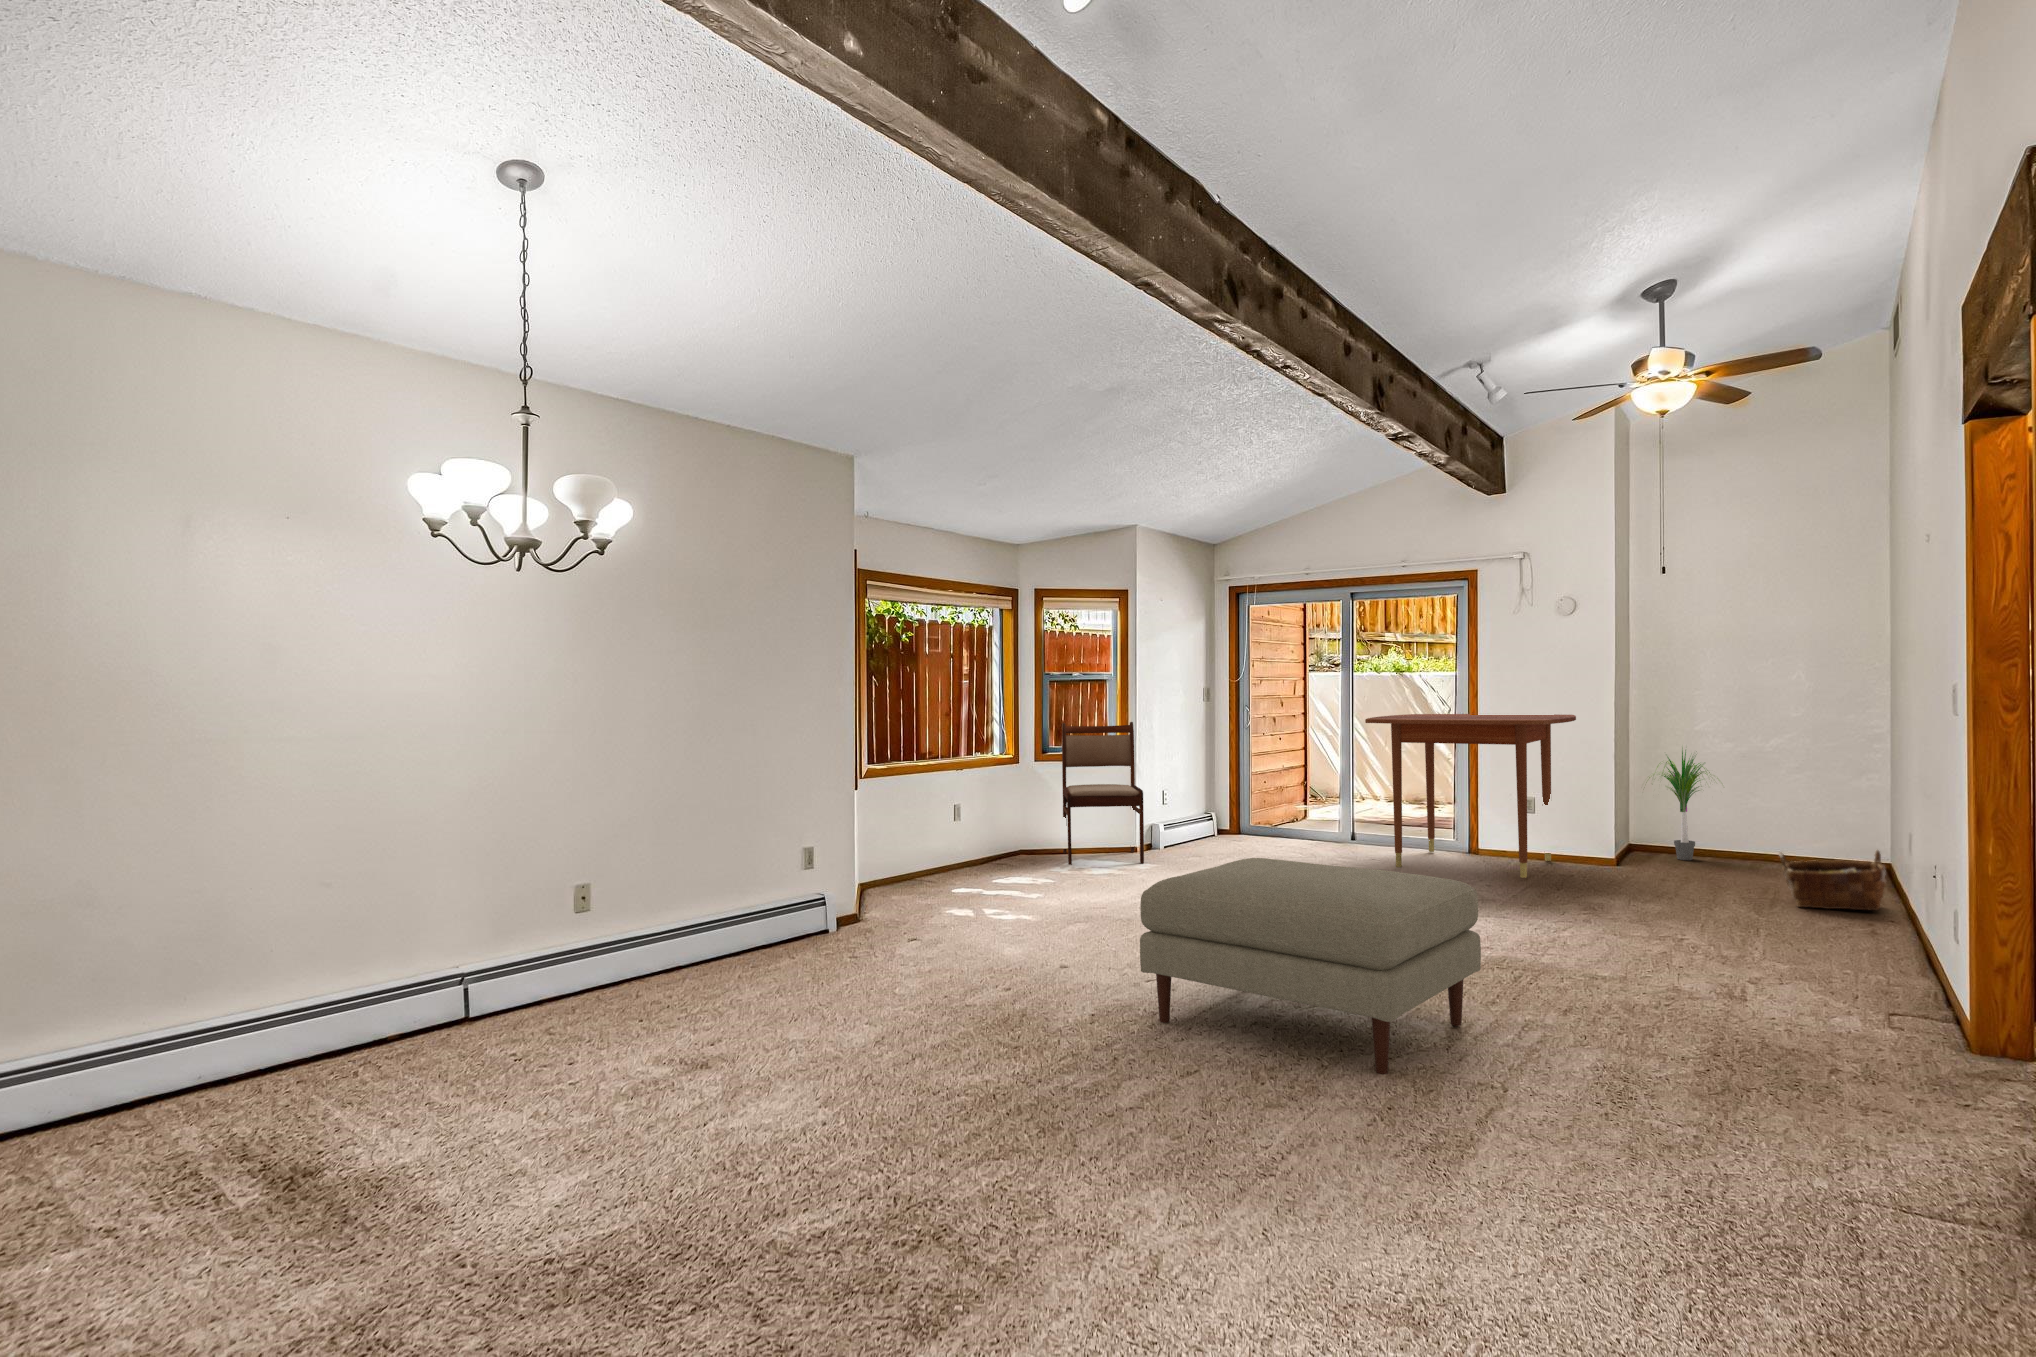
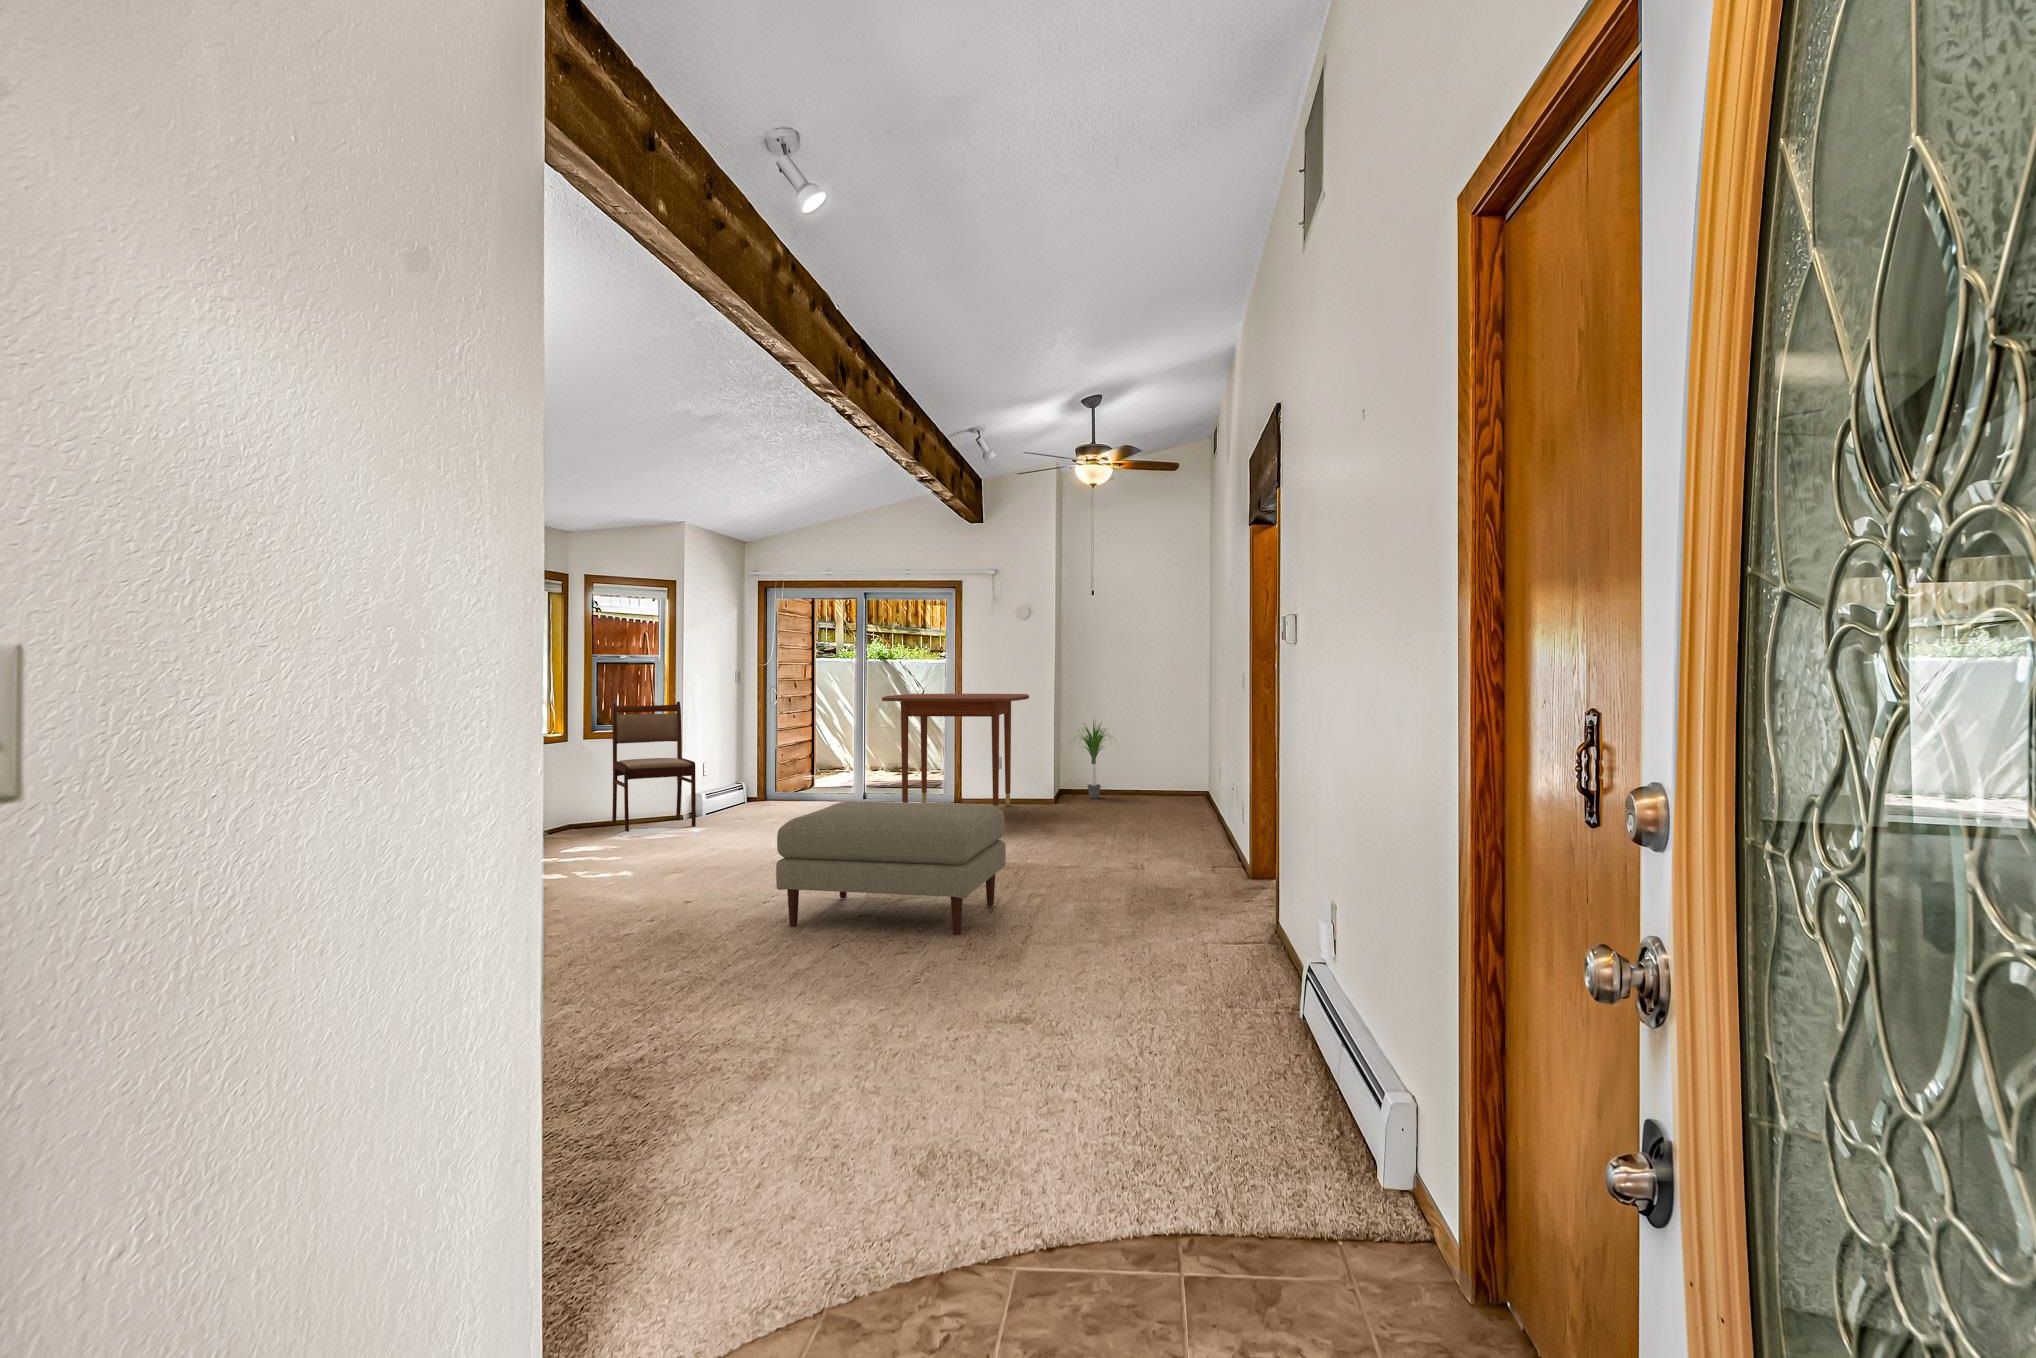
woven basket: present [1779,850,1886,910] -> none [1155,781,1212,822]

